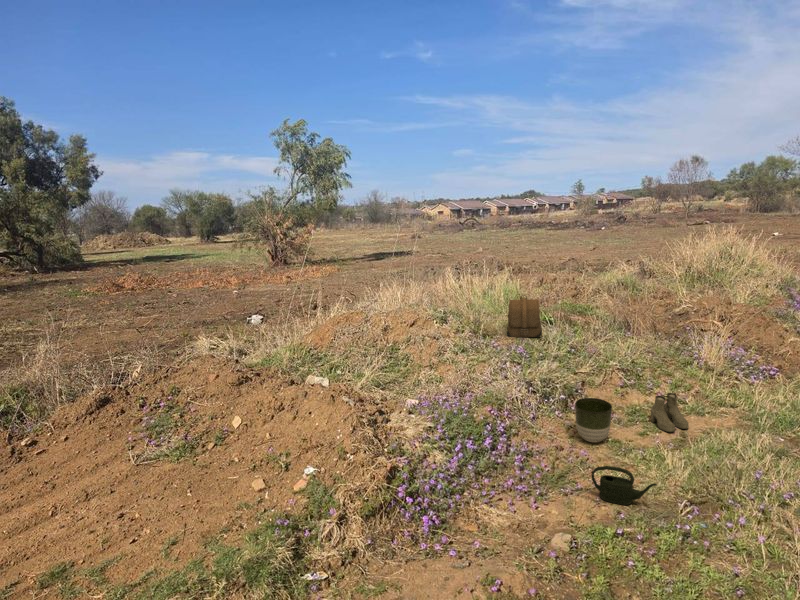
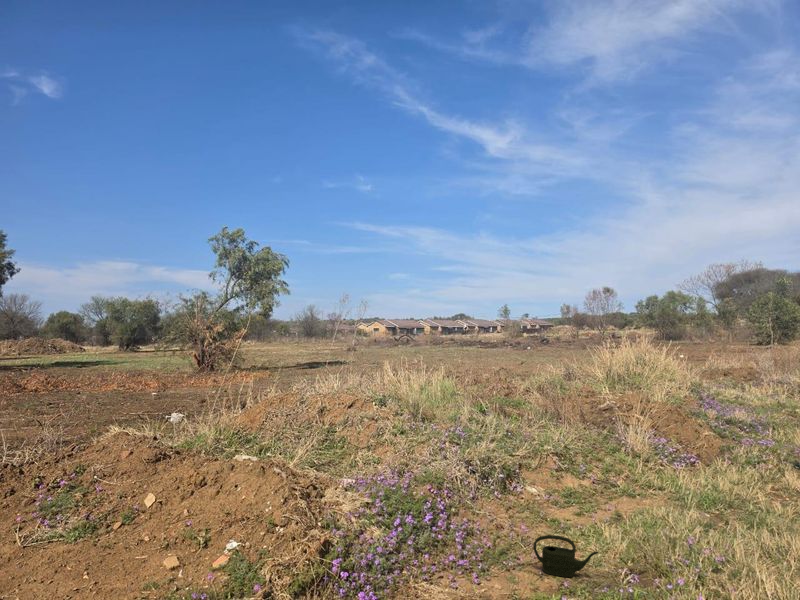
backpack: present [507,295,542,337] -> none [443,380,478,423]
boots: present [651,393,689,432] -> none [586,471,623,510]
planter: present [575,398,612,442] -> none [514,474,550,520]

